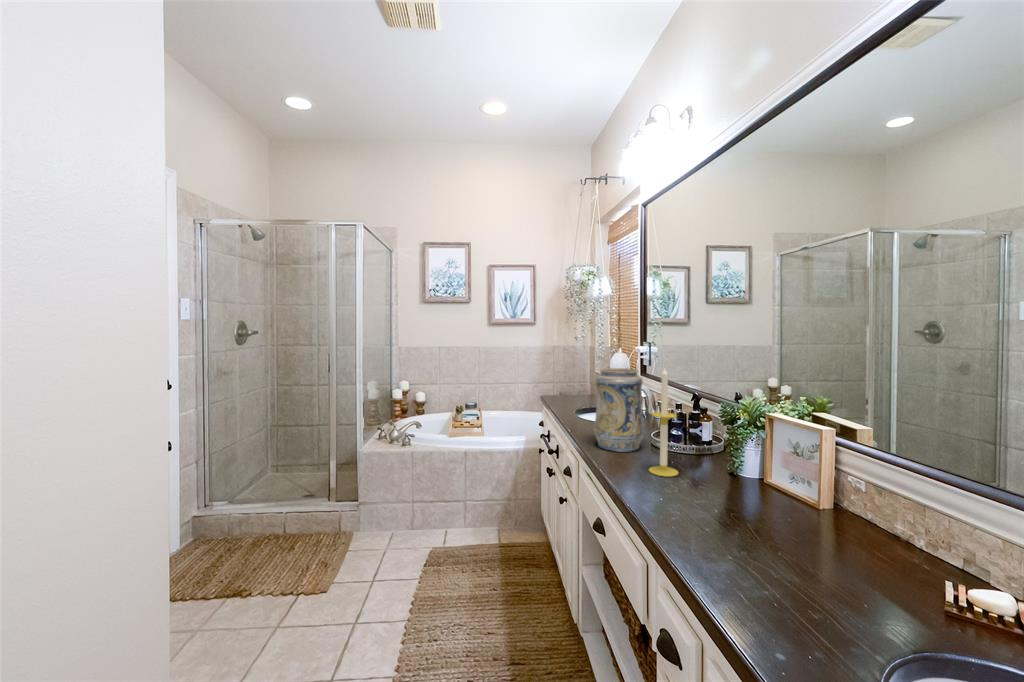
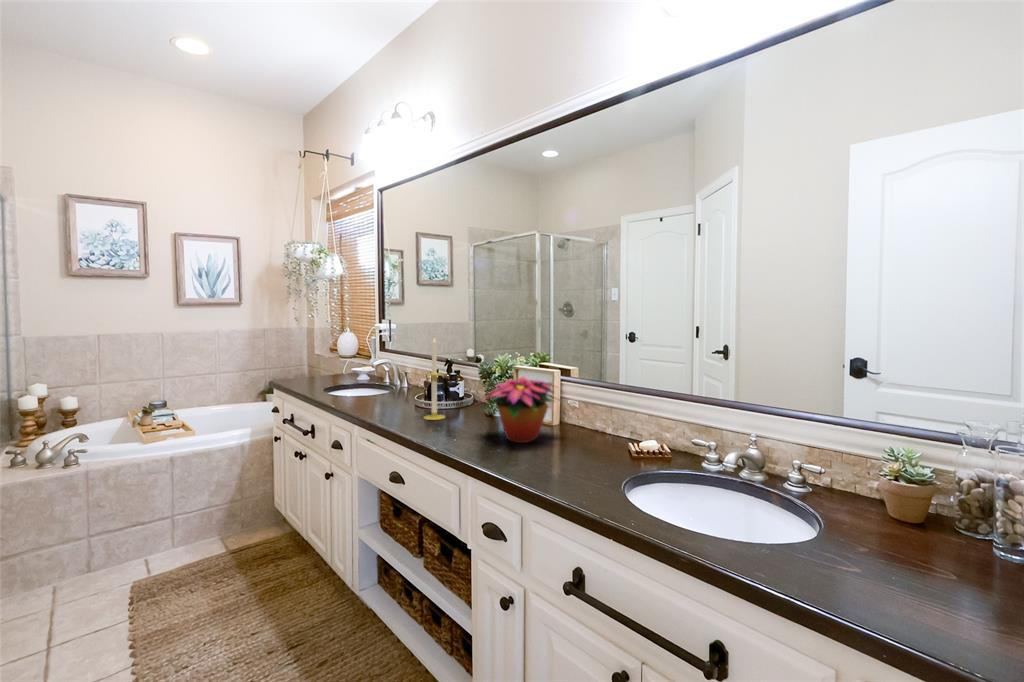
decorative vase: present [594,368,643,452] -> none [367,342,408,412]
flower arrangement: none [694,444,887,566] -> present [485,377,560,443]

